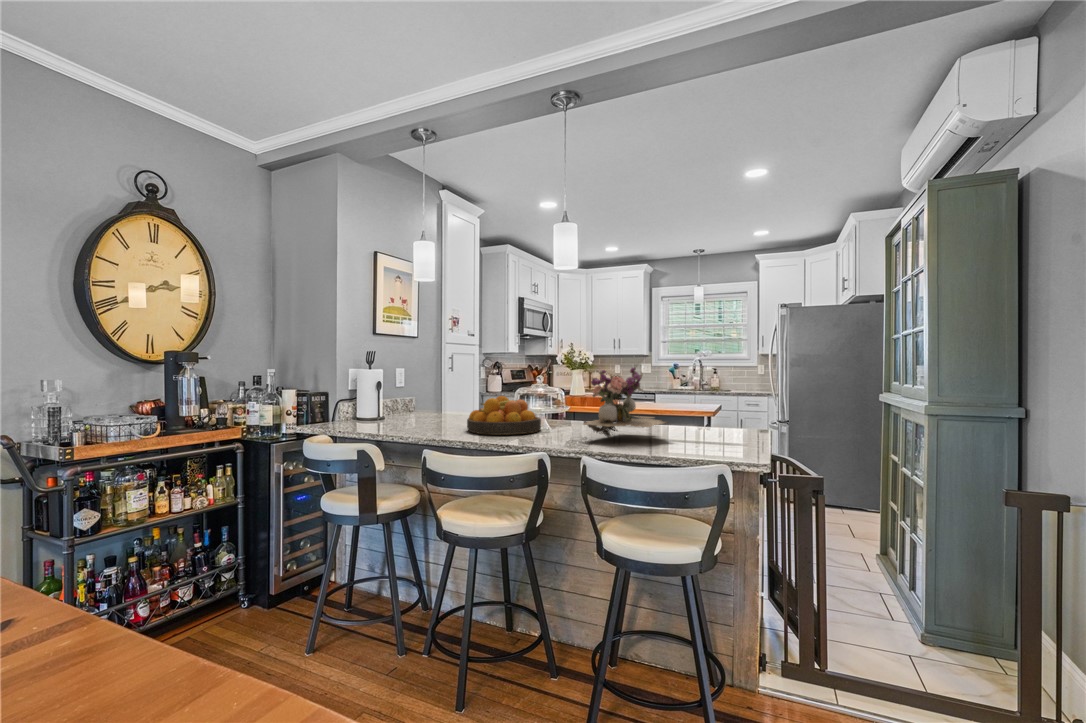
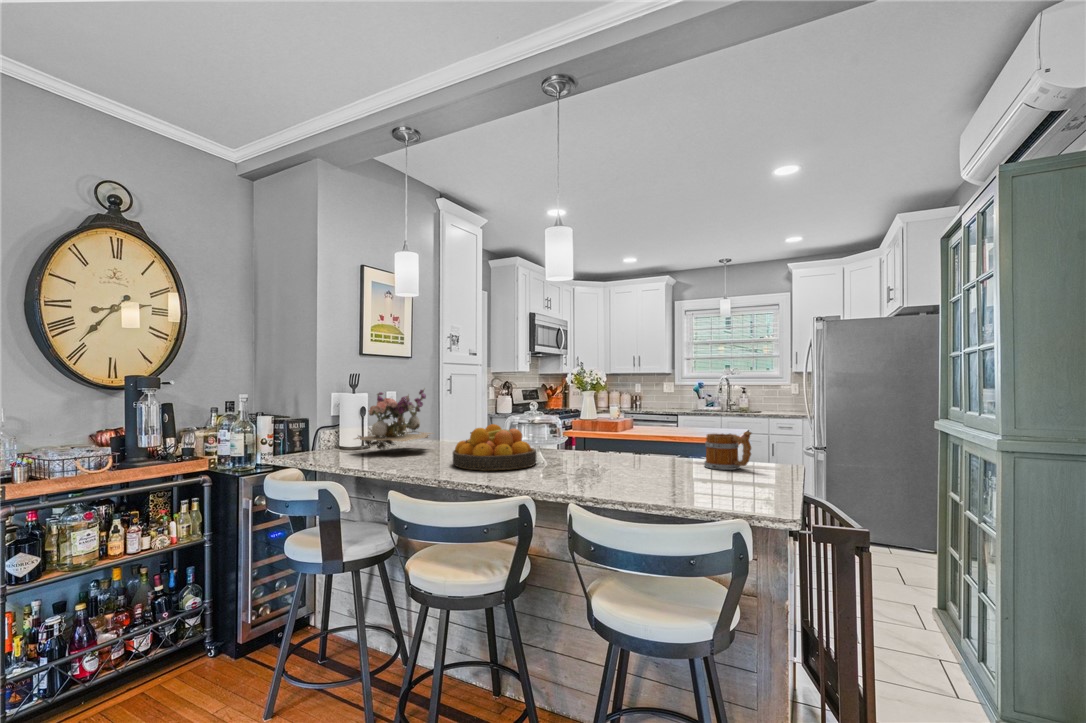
flower arrangement: present [583,367,668,438] -> present [355,390,434,450]
mug: none [686,400,728,433] -> present [704,432,752,470]

